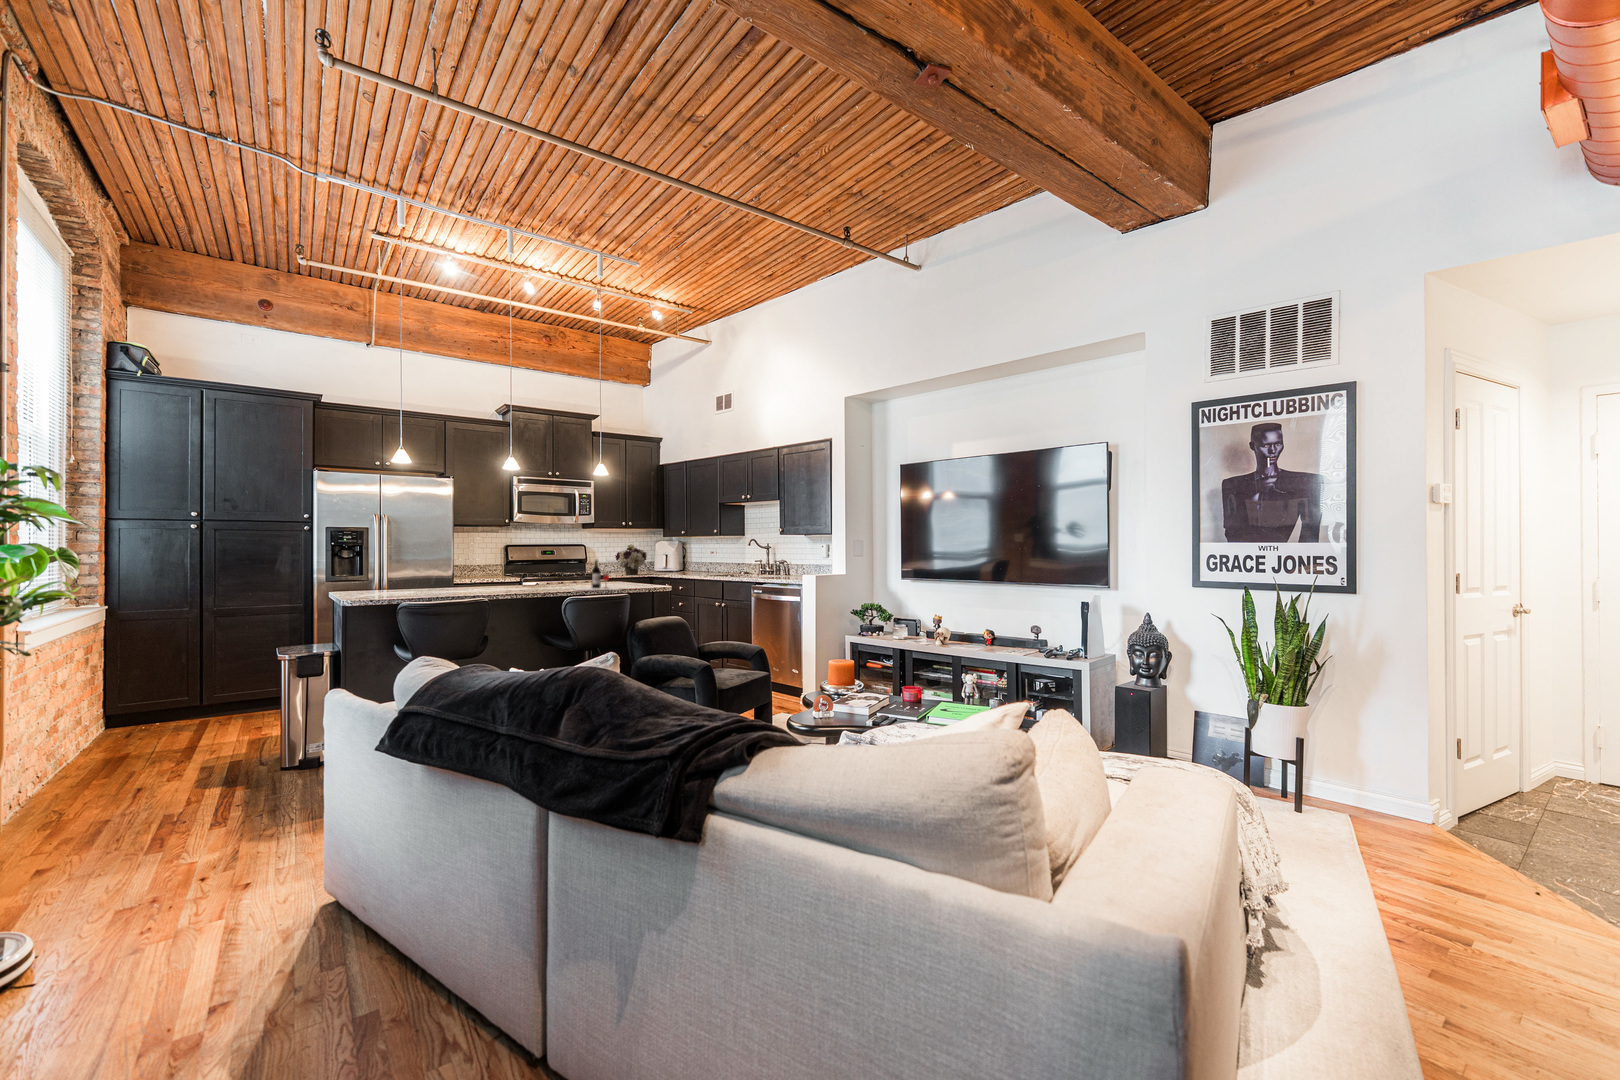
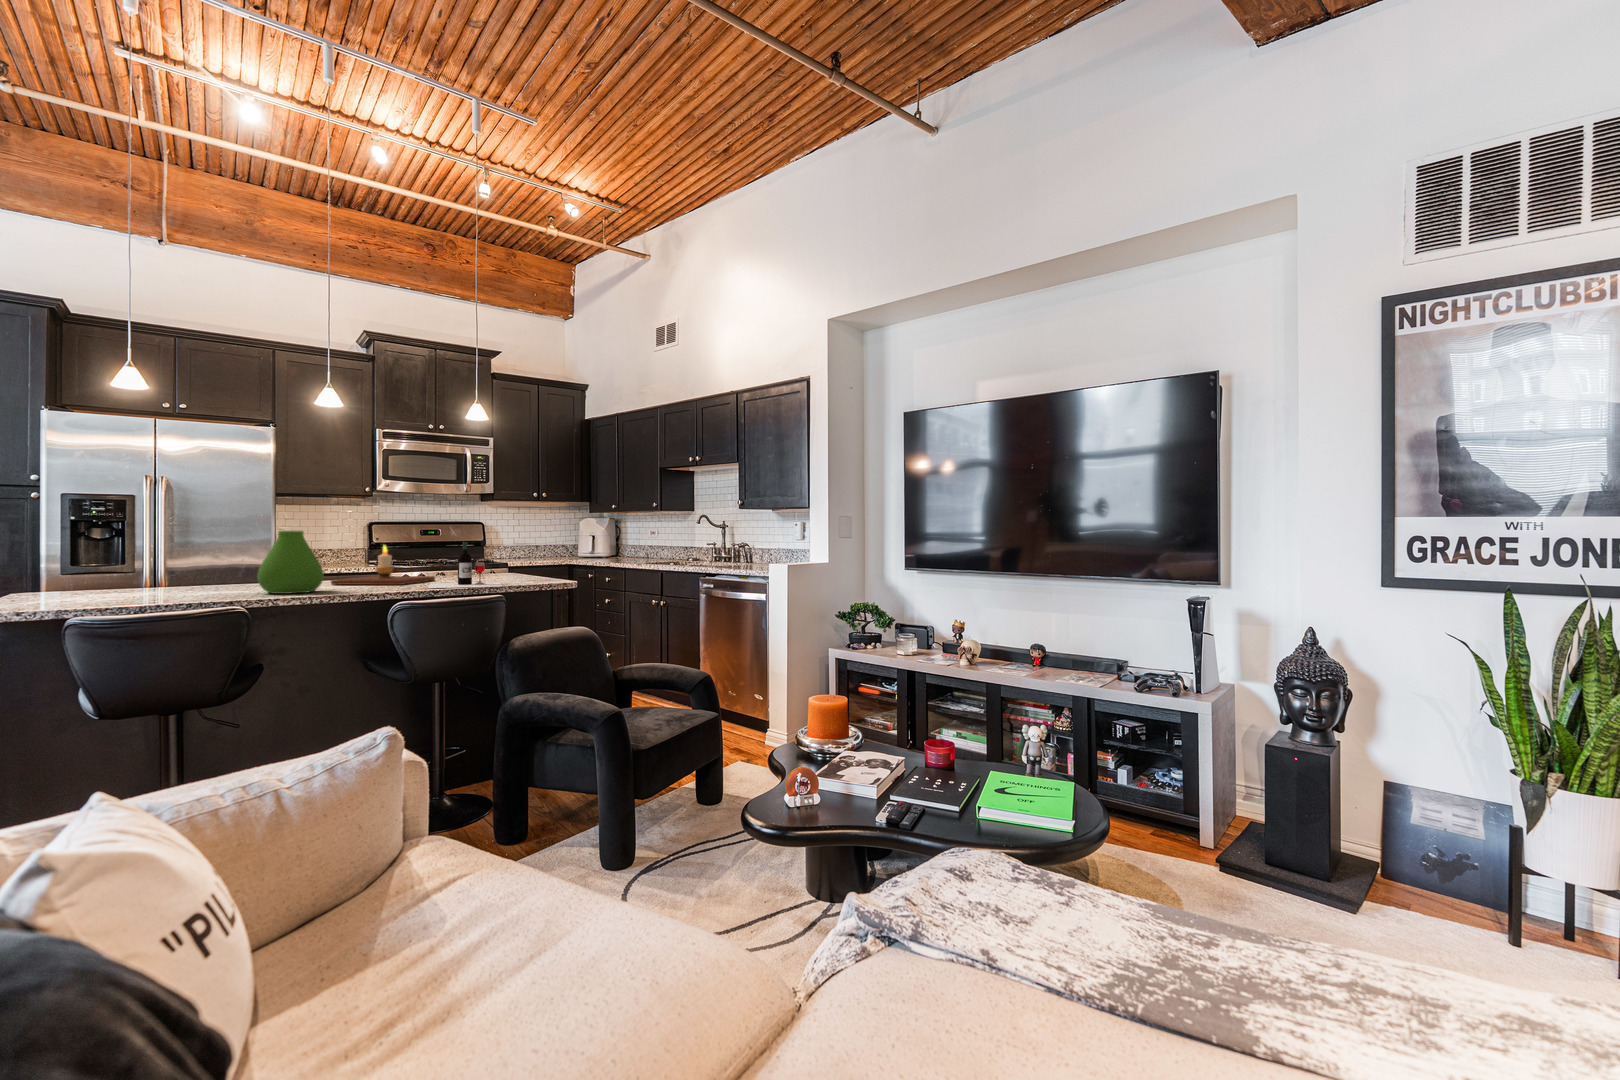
flower arrangement: present [615,544,647,575] -> none [521,522,564,563]
vase: none [472,552,511,593] -> present [257,530,324,594]
candle: none [507,562,572,589] -> present [331,546,435,585]

